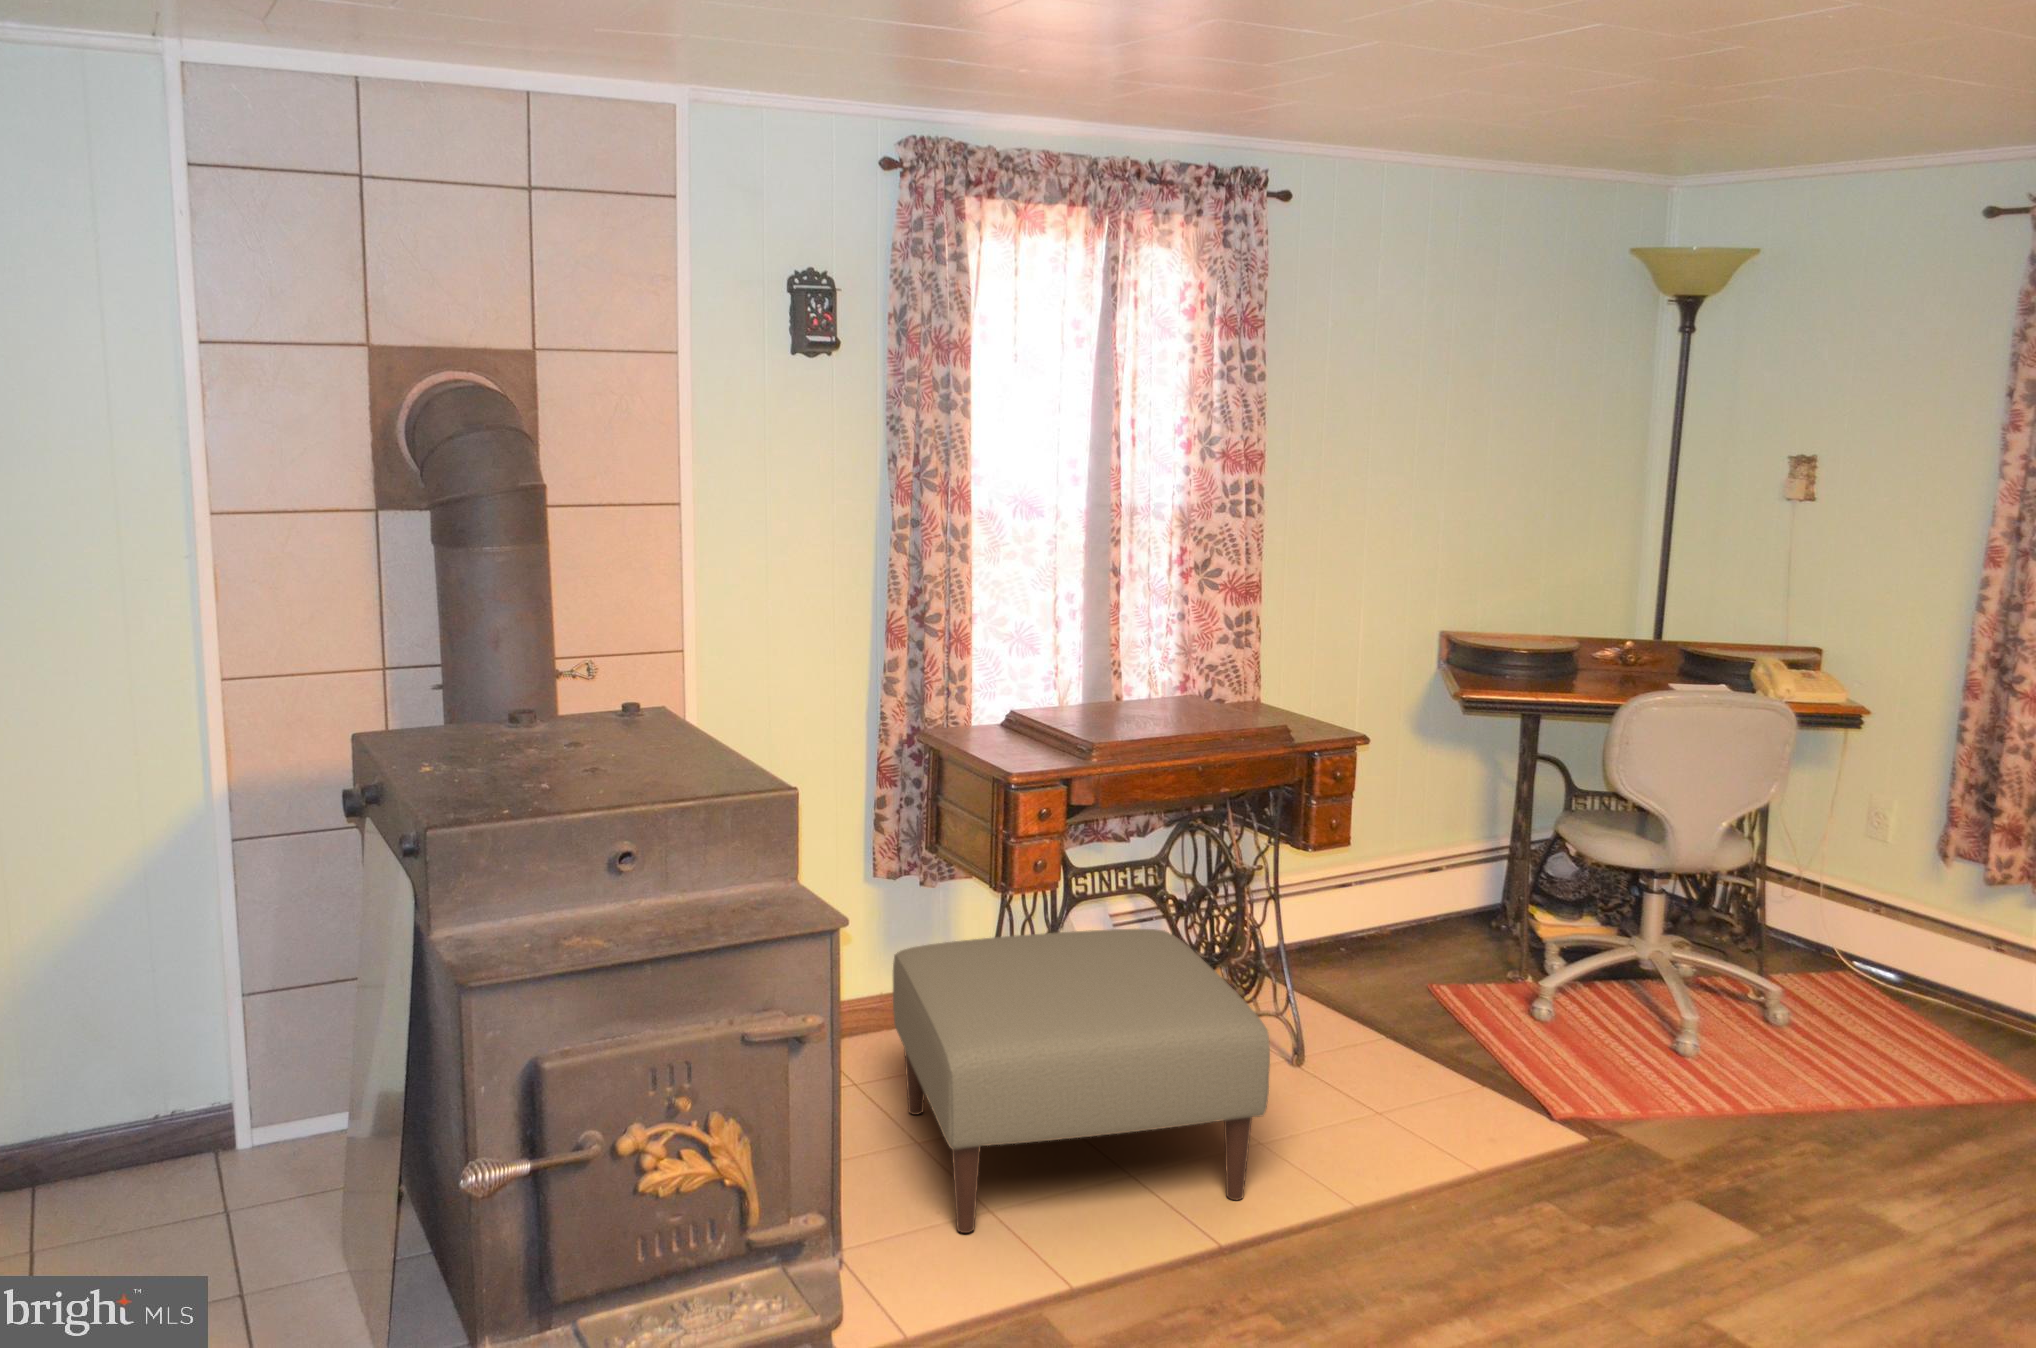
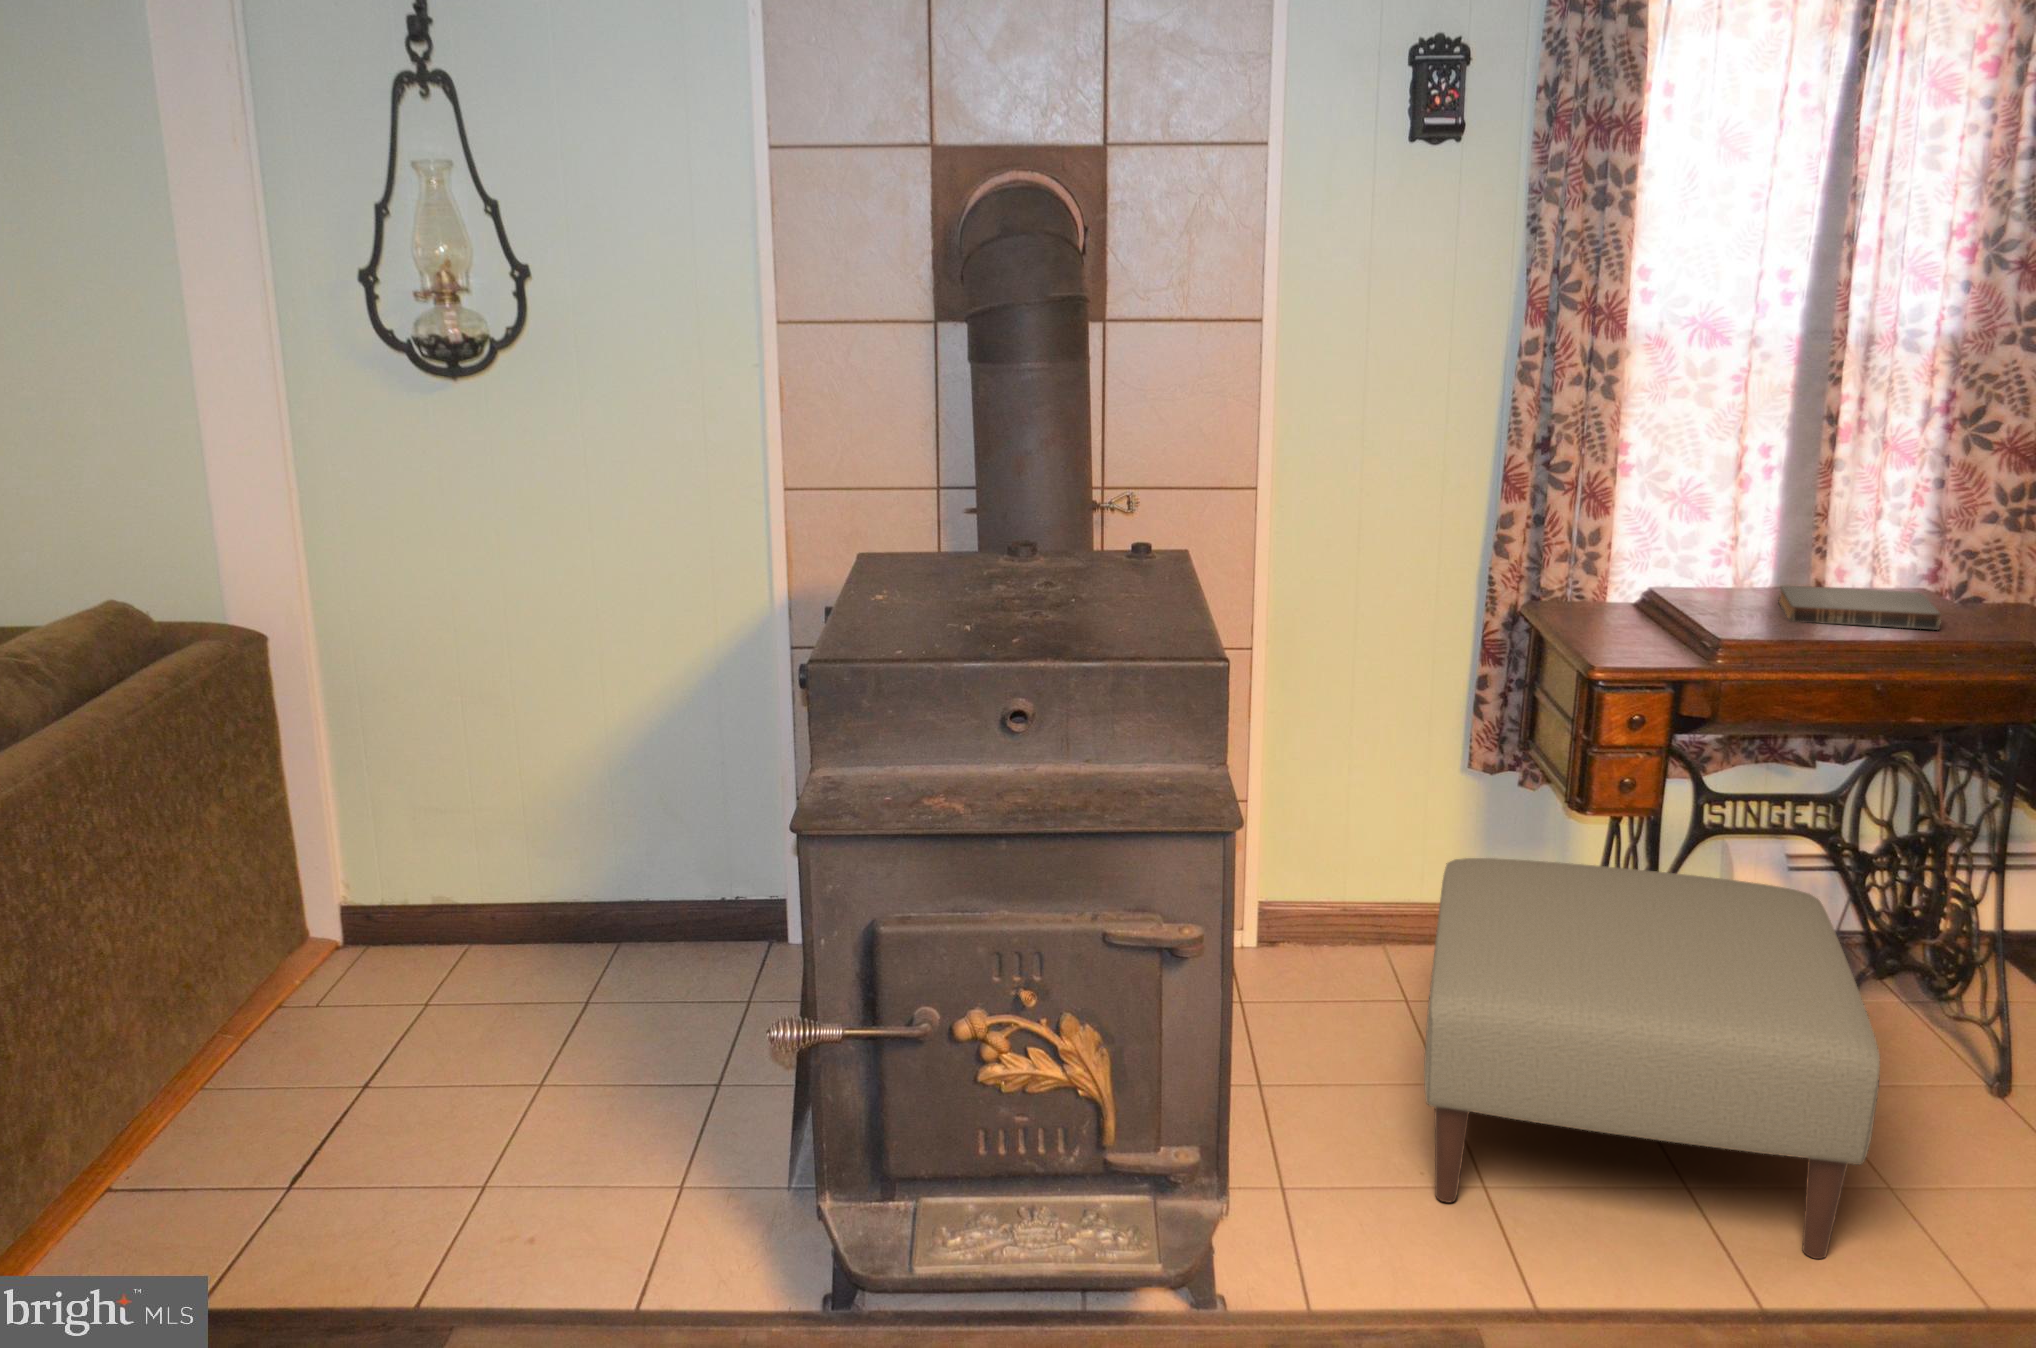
book: none [1102,695,1219,723] -> present [1779,586,1941,630]

